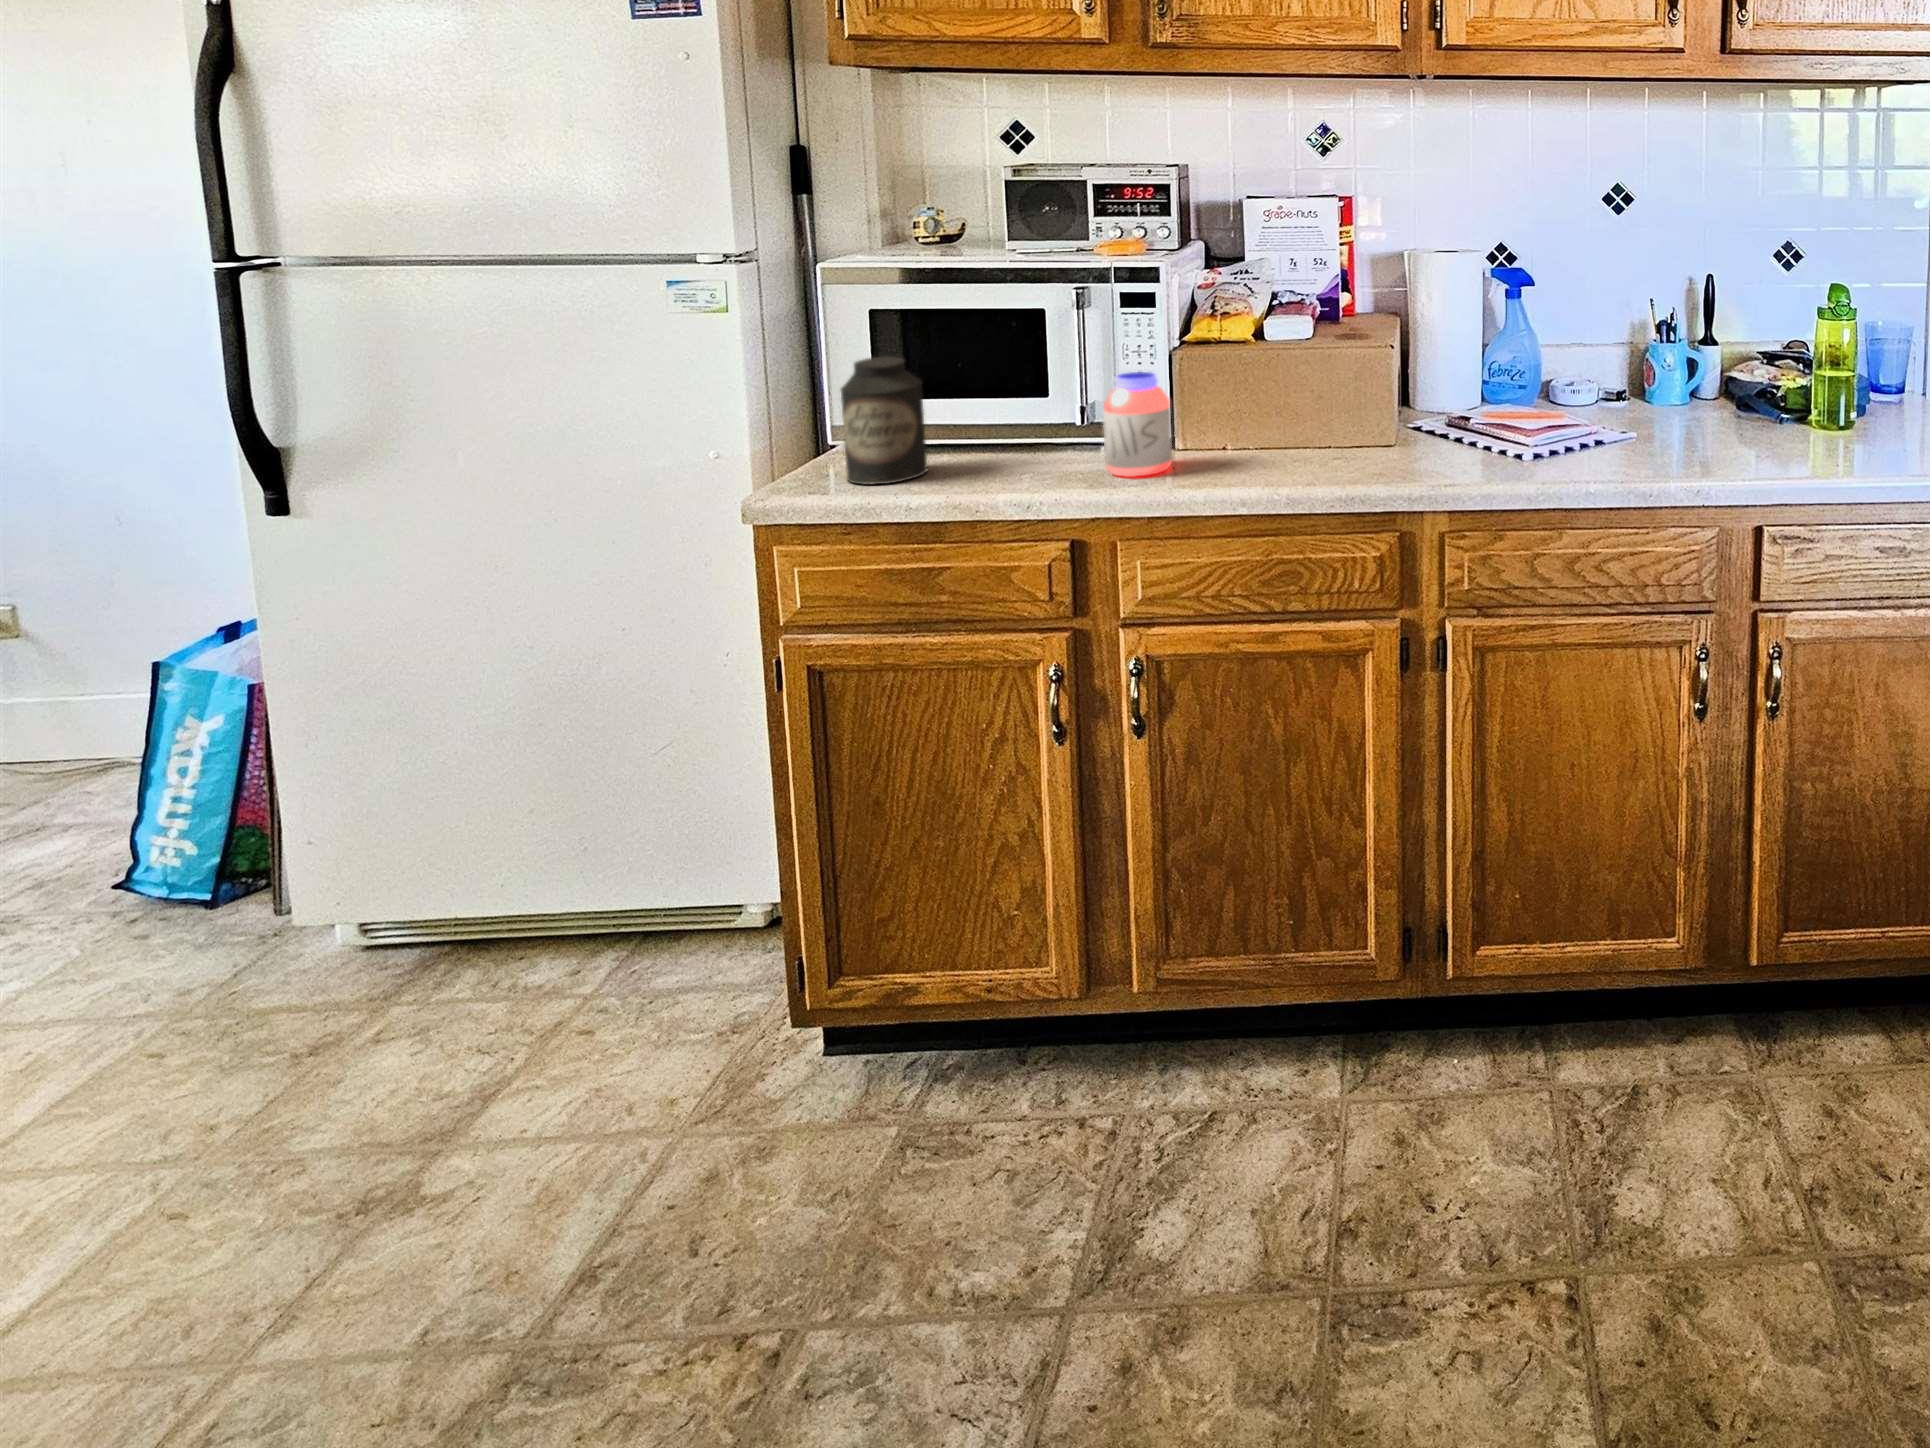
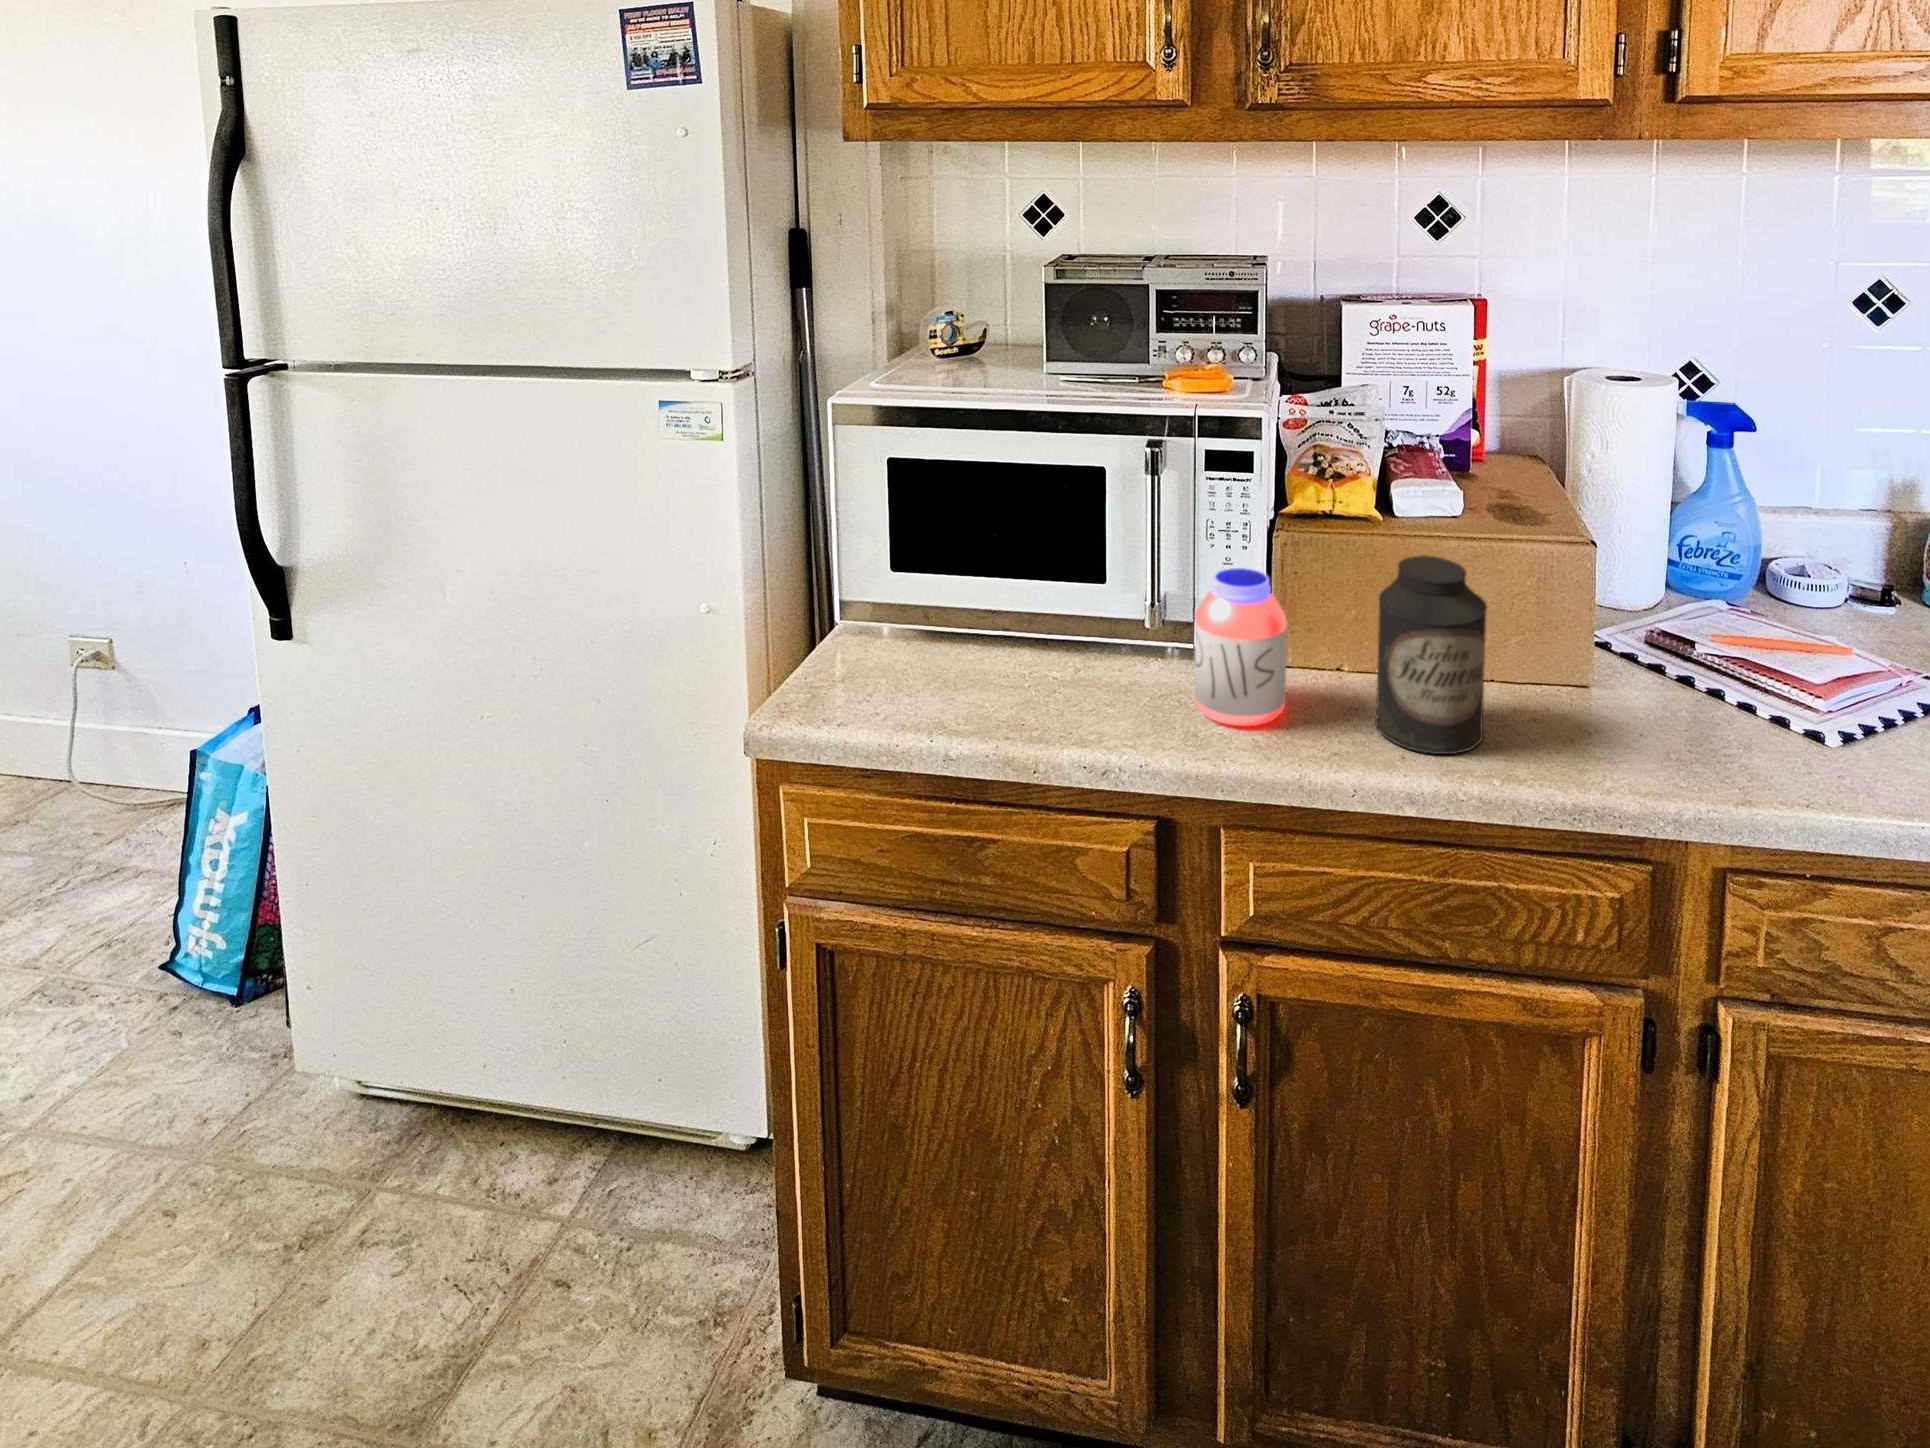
canister: present [841,356,928,484] -> present [1375,555,1487,754]

